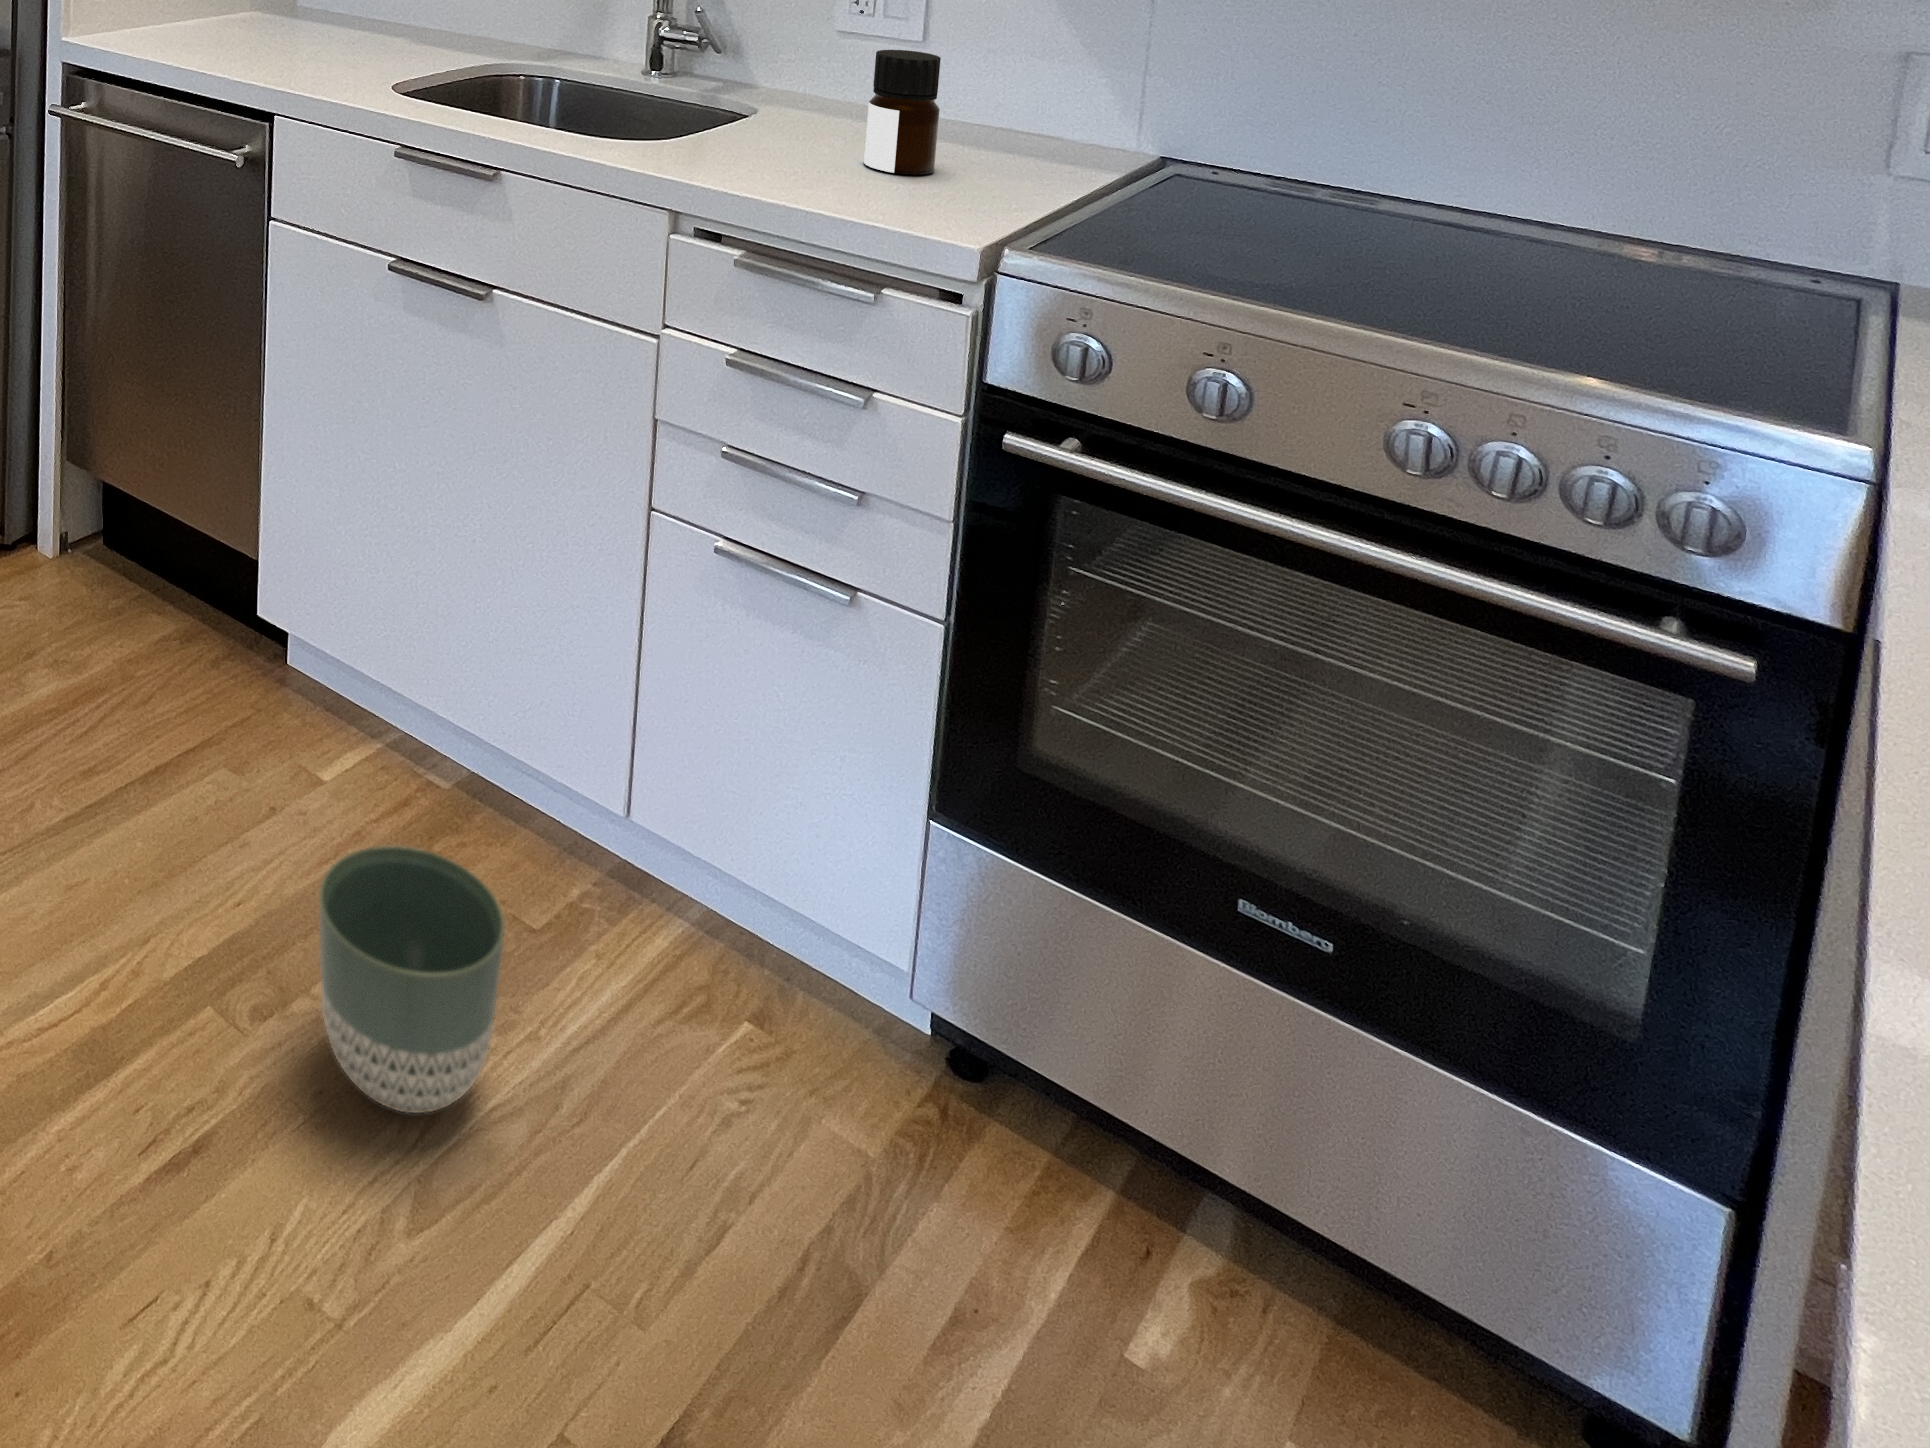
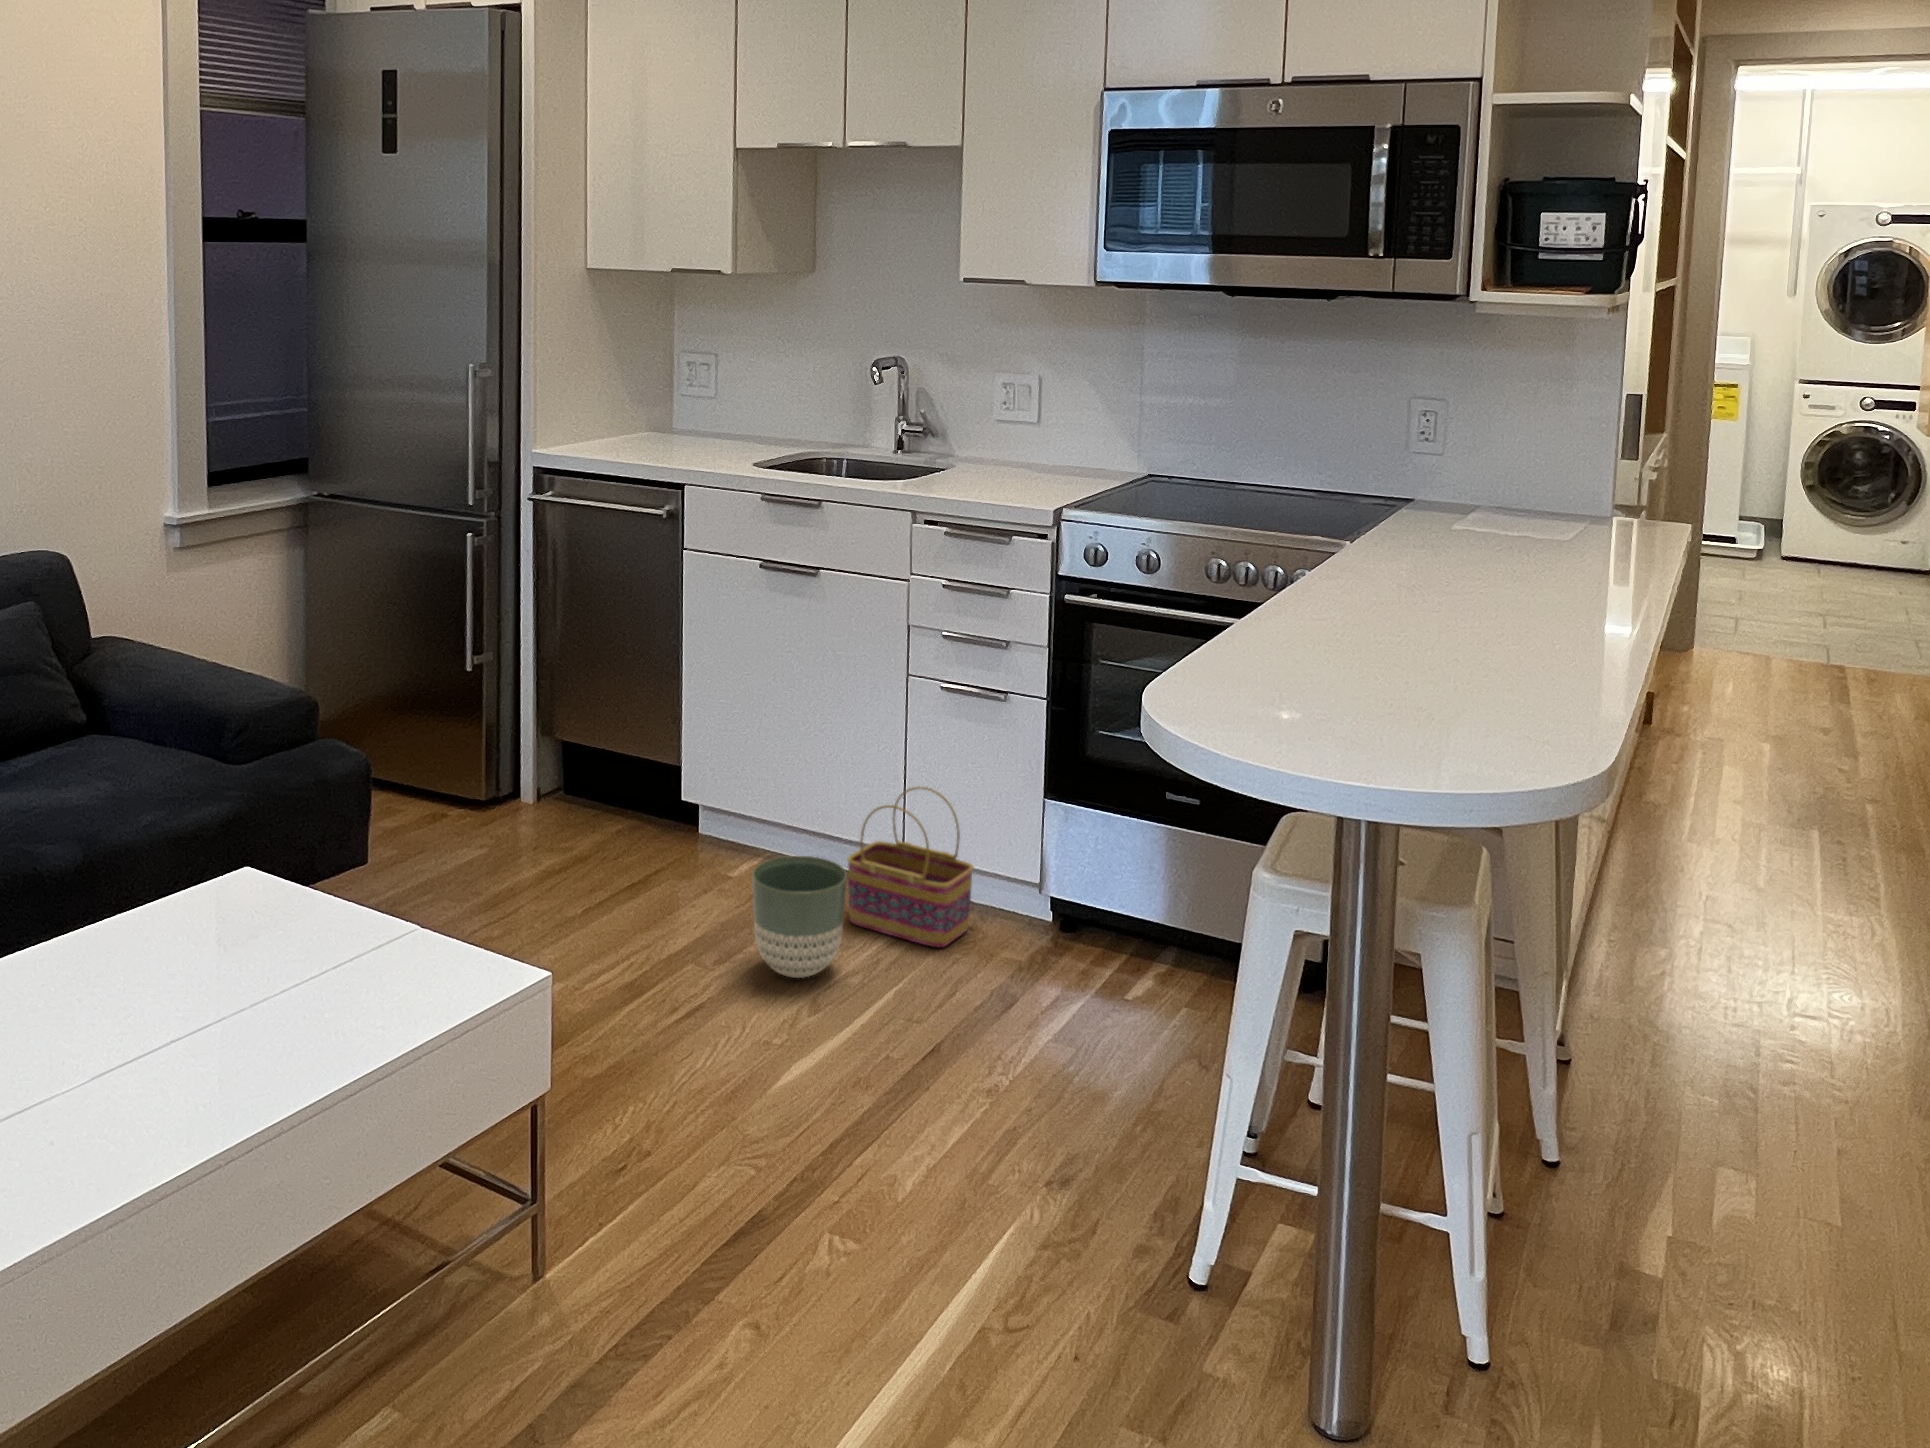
bottle: present [864,50,941,175] -> none [1008,423,1041,486]
basket: none [516,722,769,1074] -> present [847,787,974,947]

